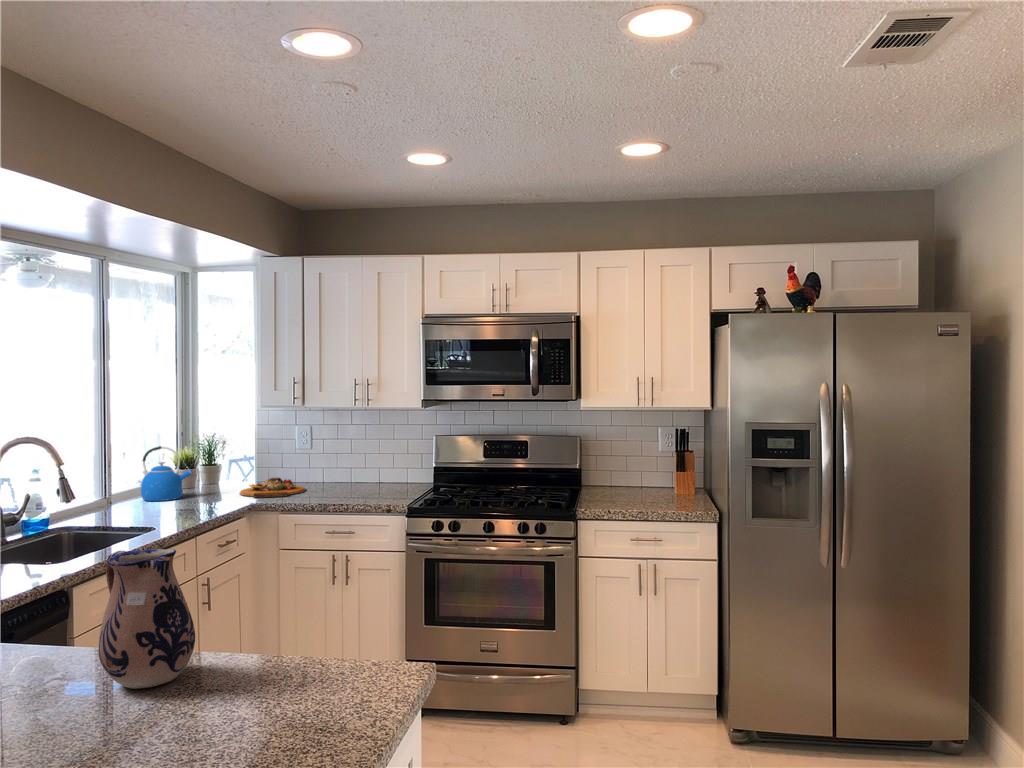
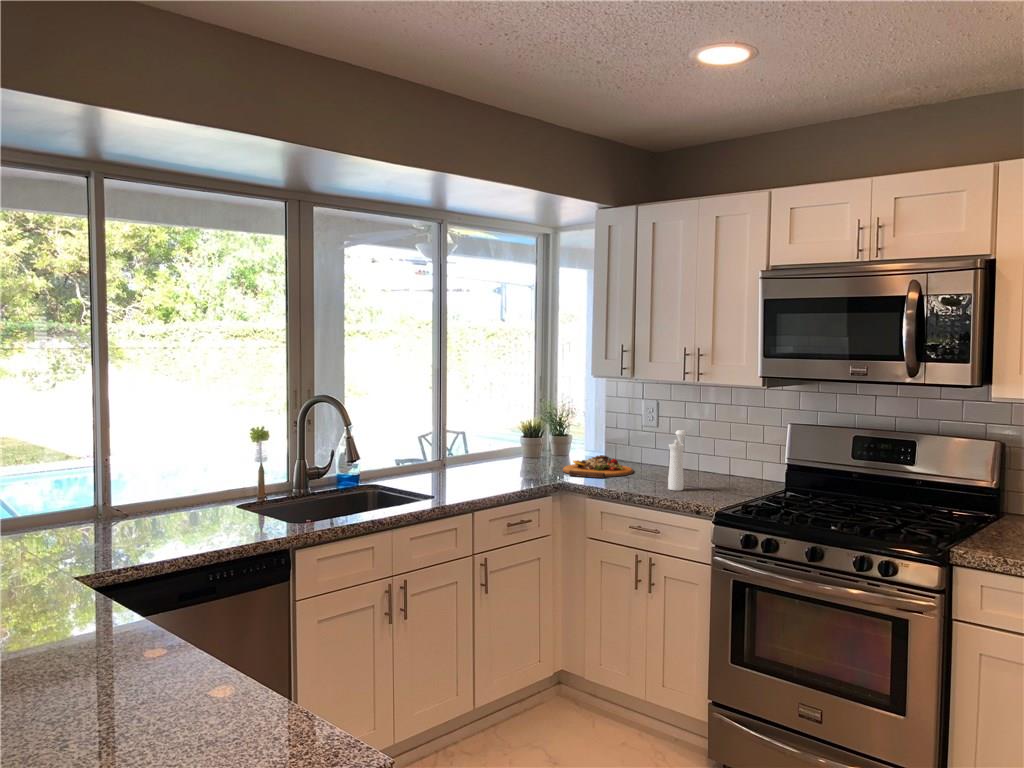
kettle: present [141,446,193,501] -> none [471,412,519,468]
pepper mill: none [352,448,366,498] -> present [668,430,687,491]
ceramic pitcher: present [98,549,195,689] -> none [40,536,159,707]

